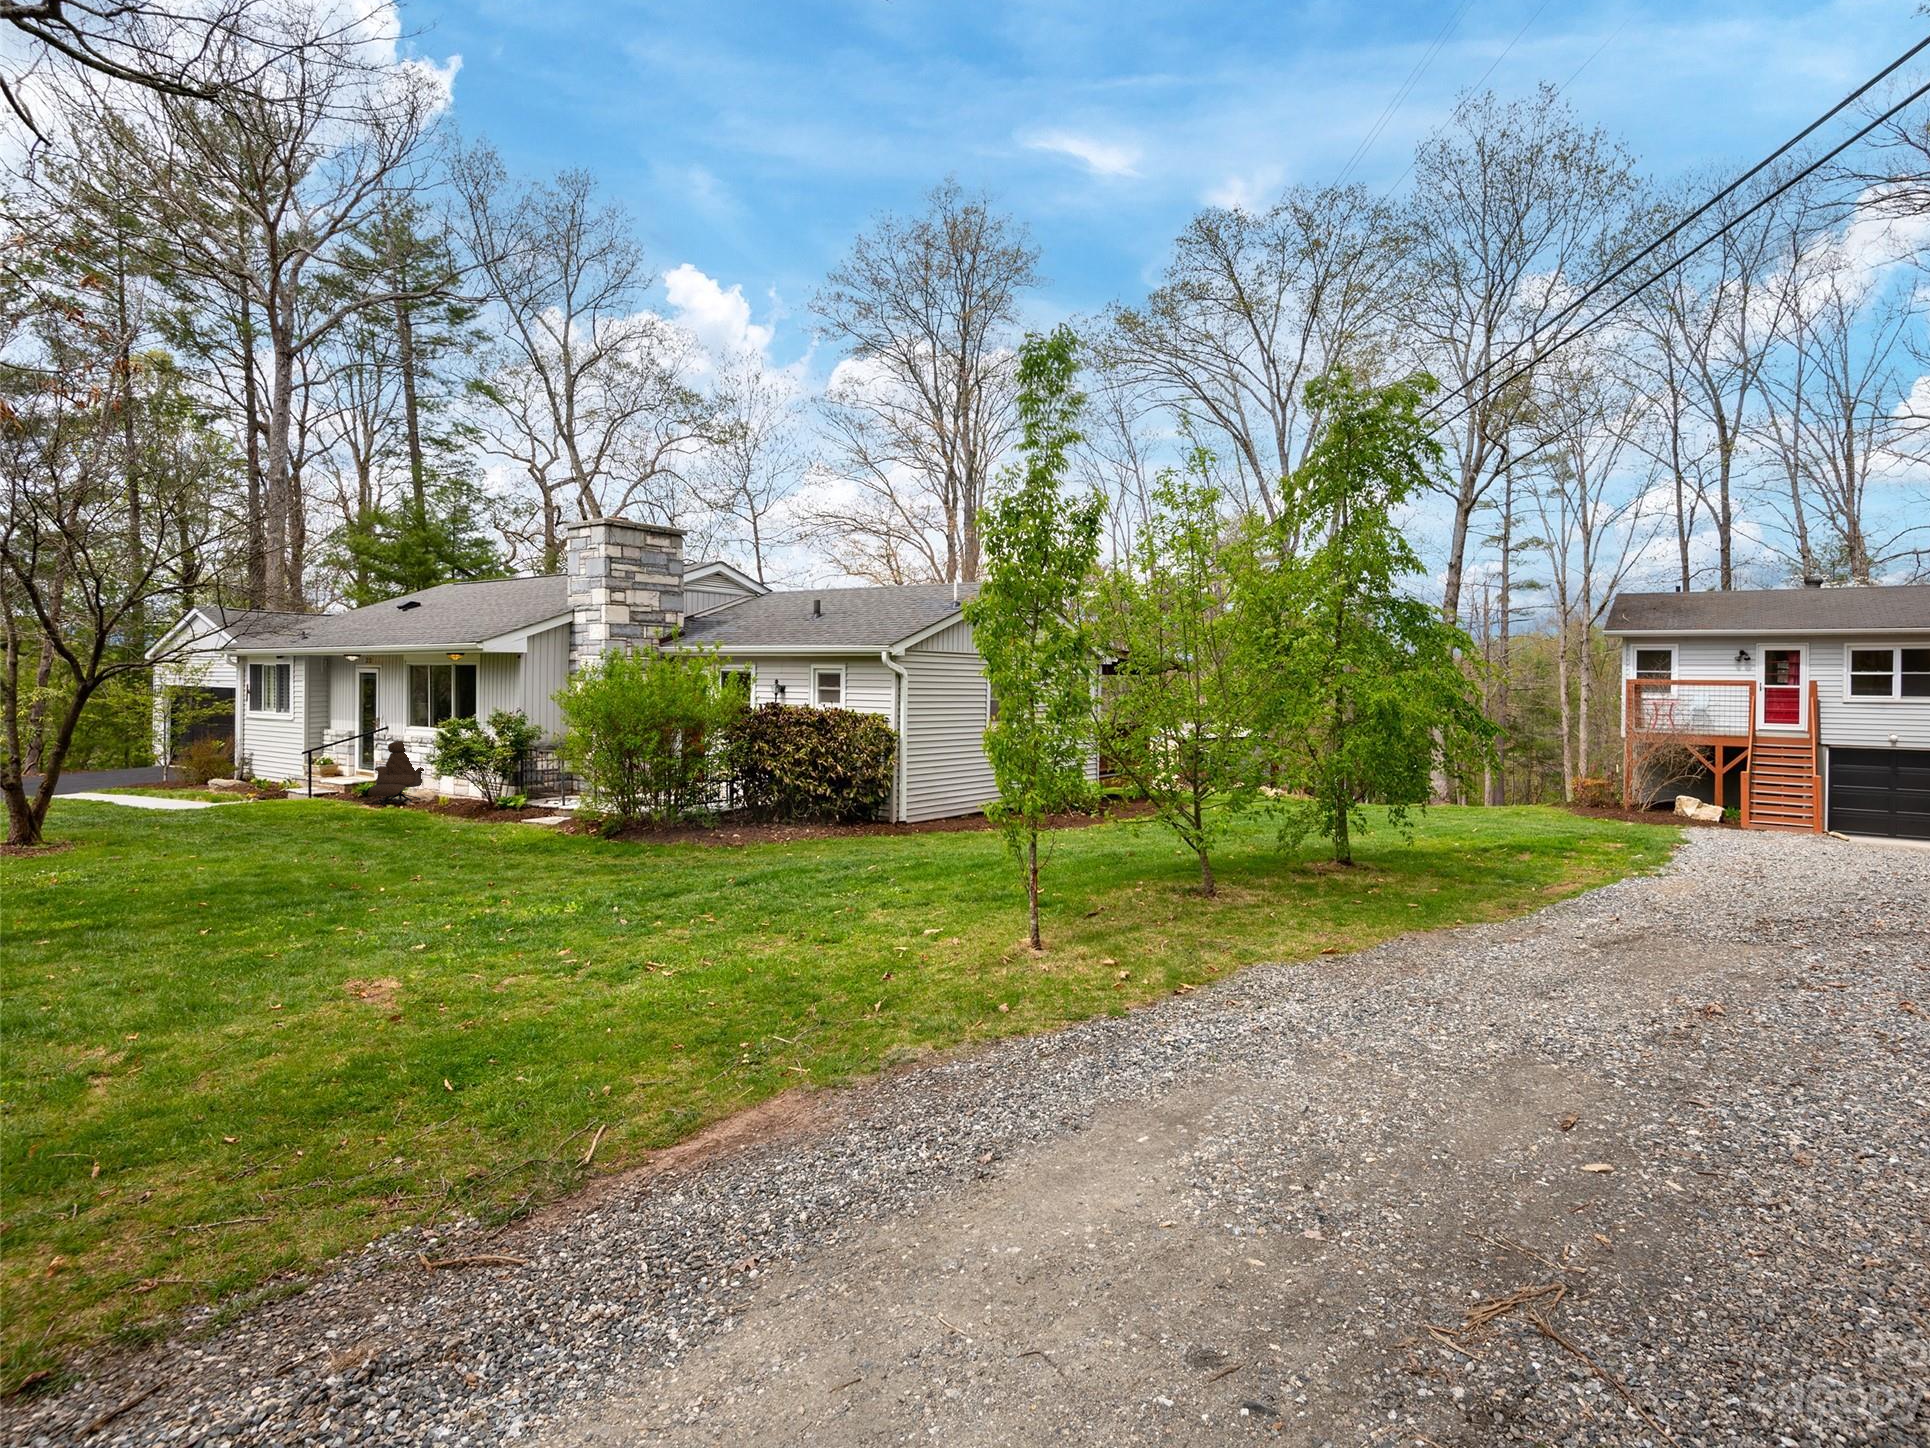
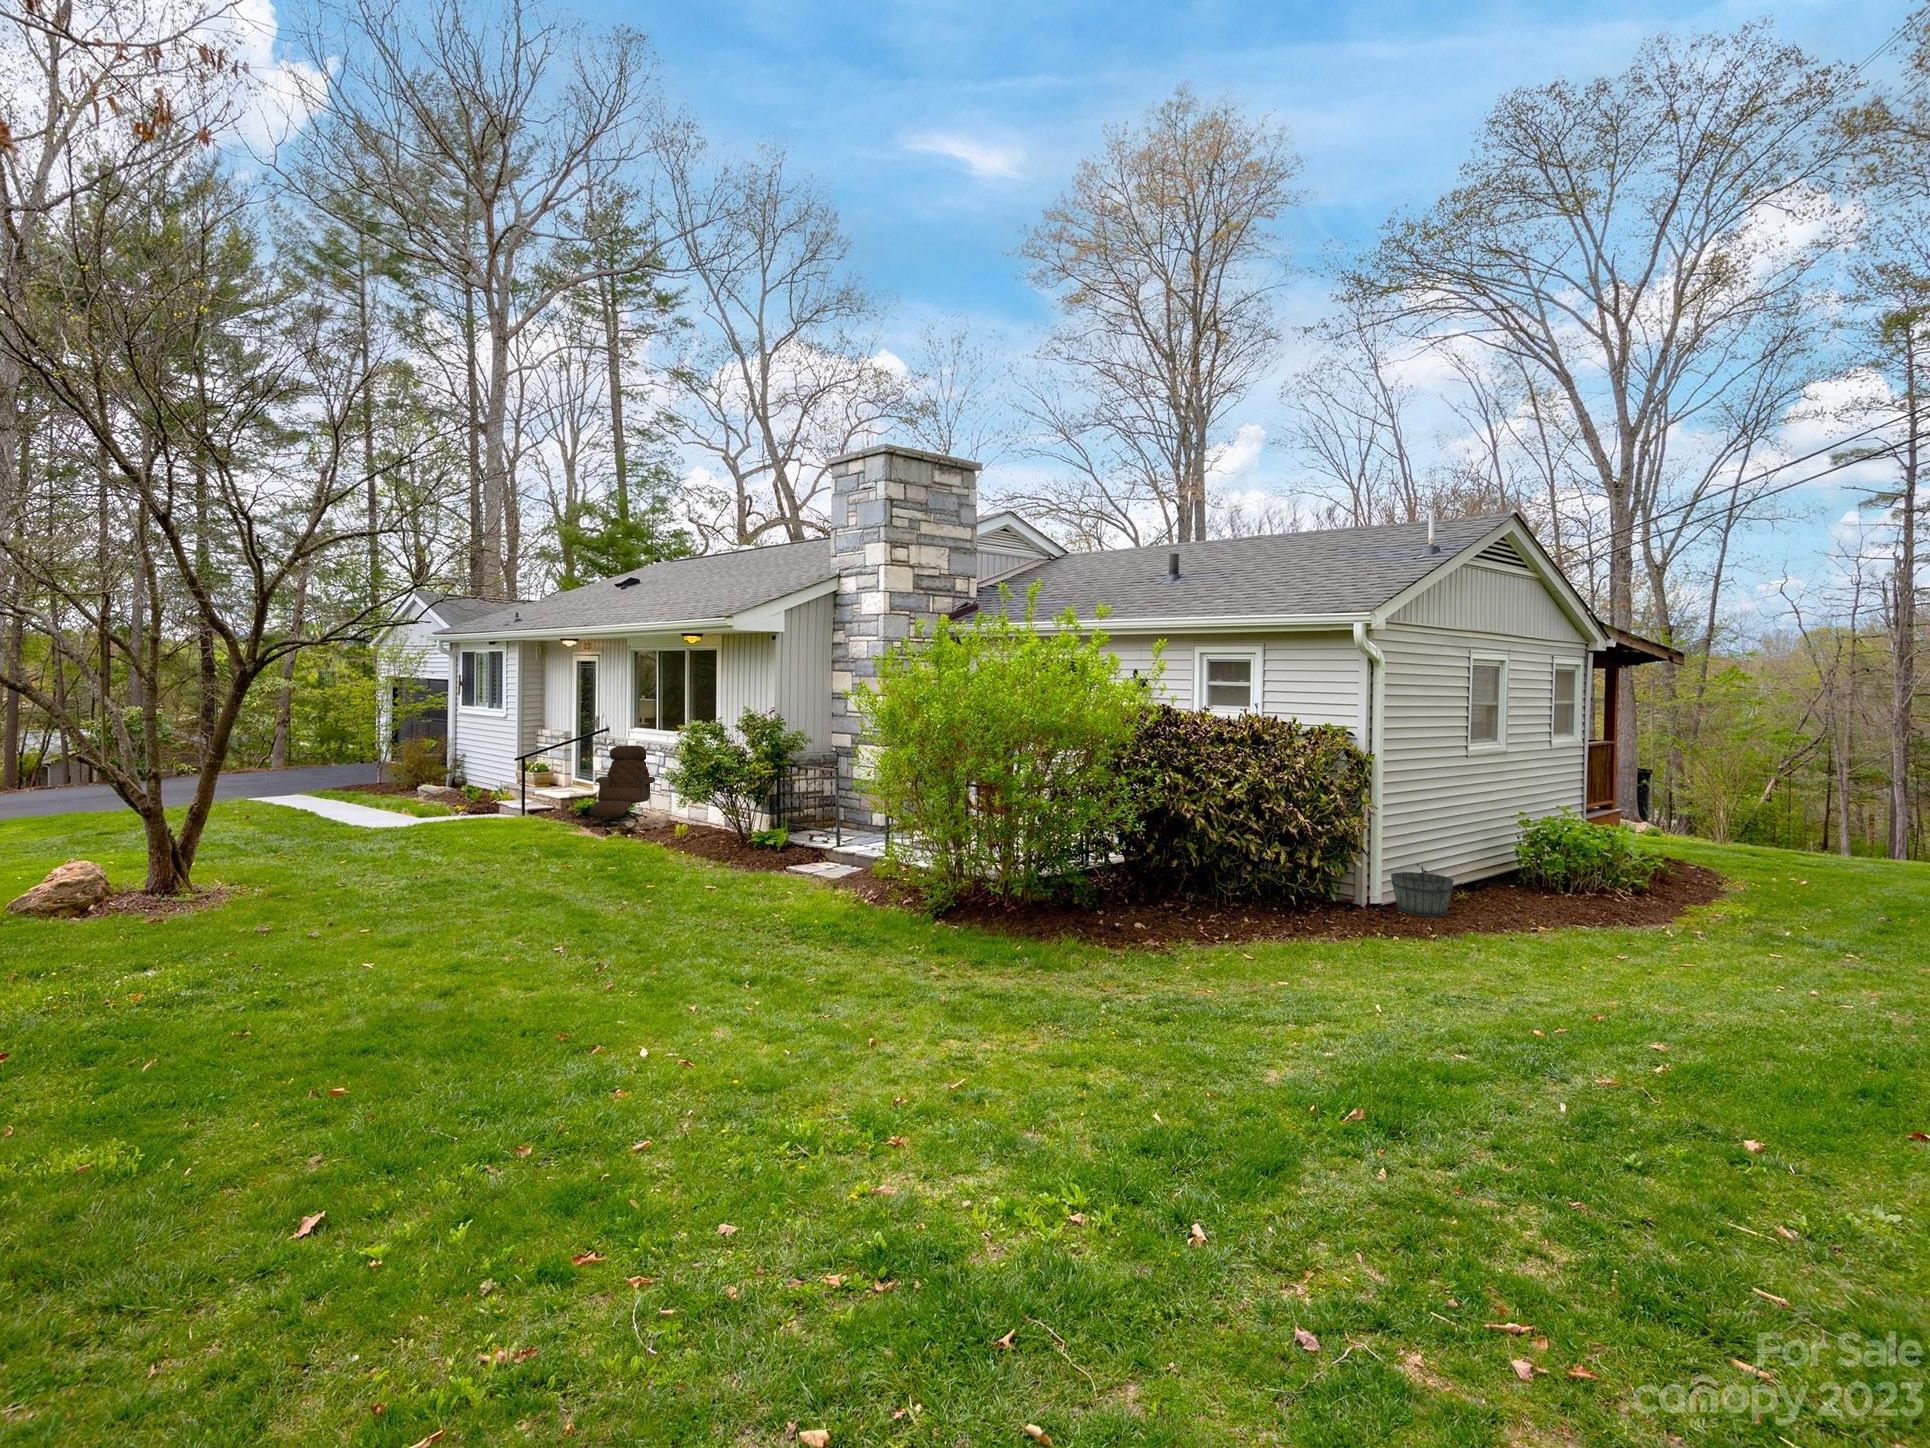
wooden bucket: none [915,805,950,837] -> present [1391,864,1454,917]

